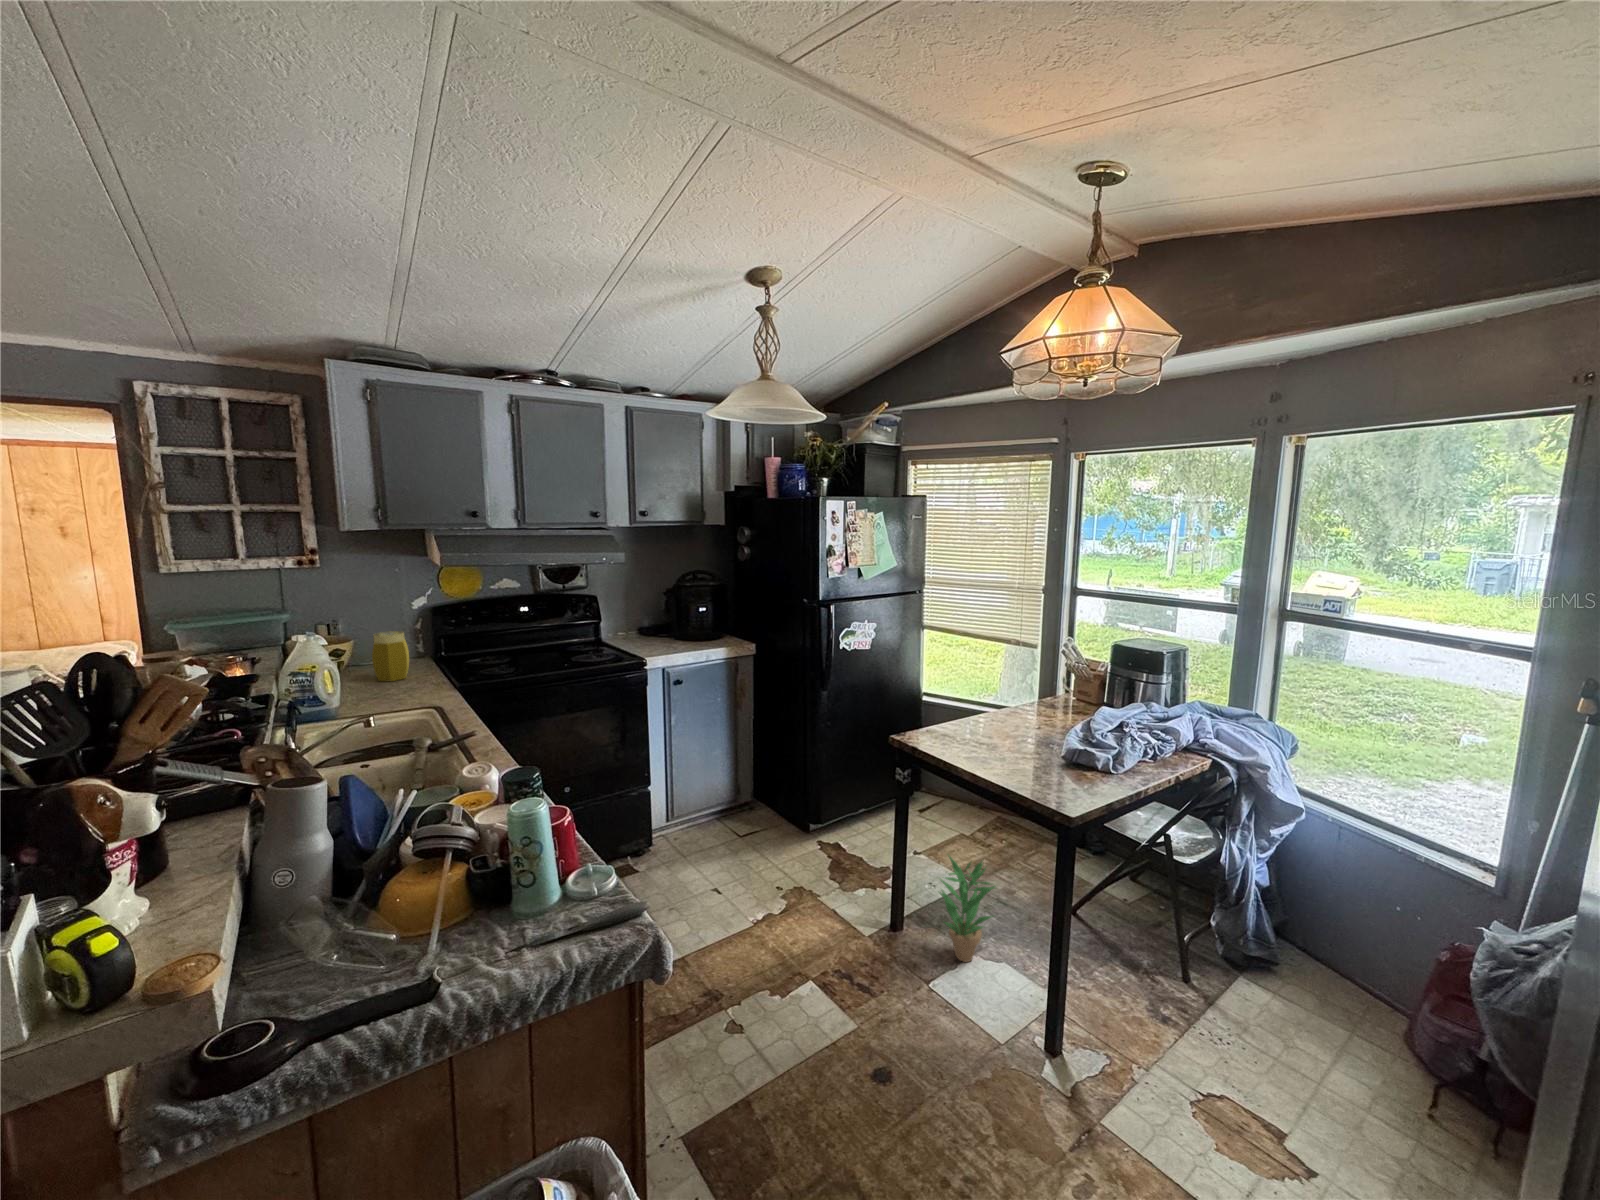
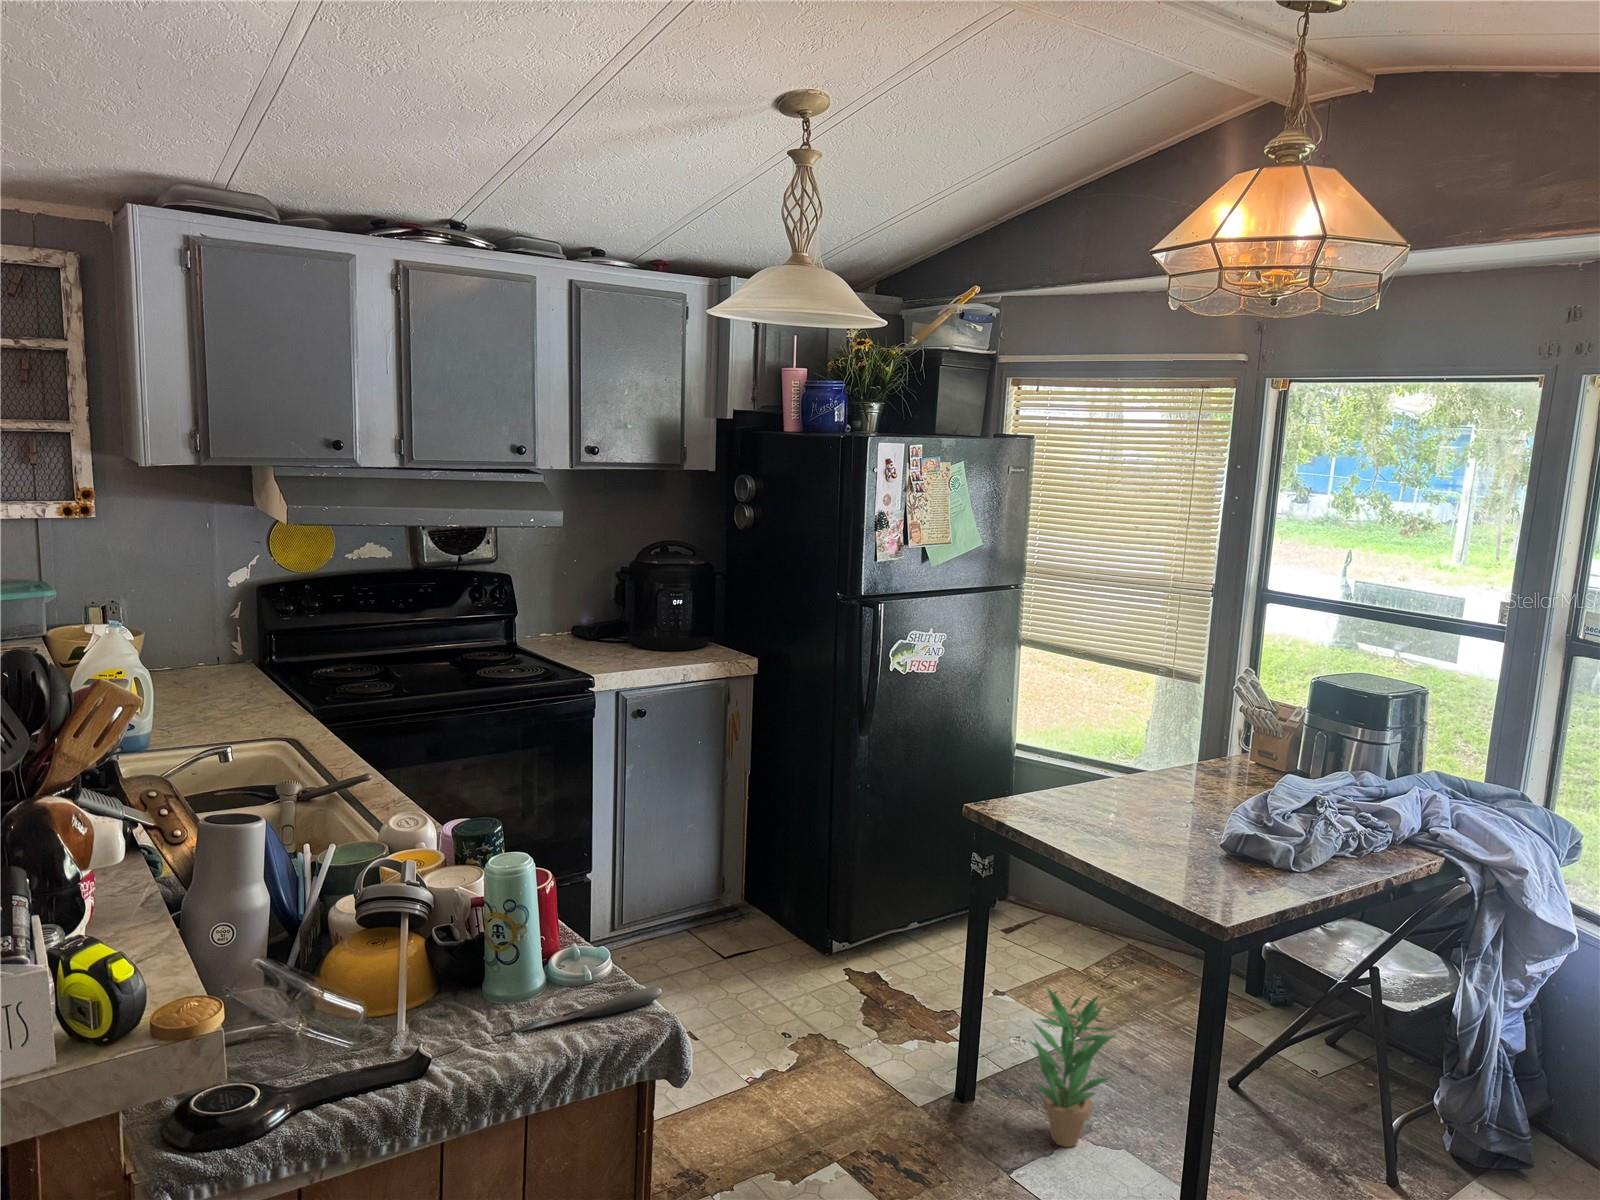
jar: present [372,631,409,682] -> none [180,622,232,699]

